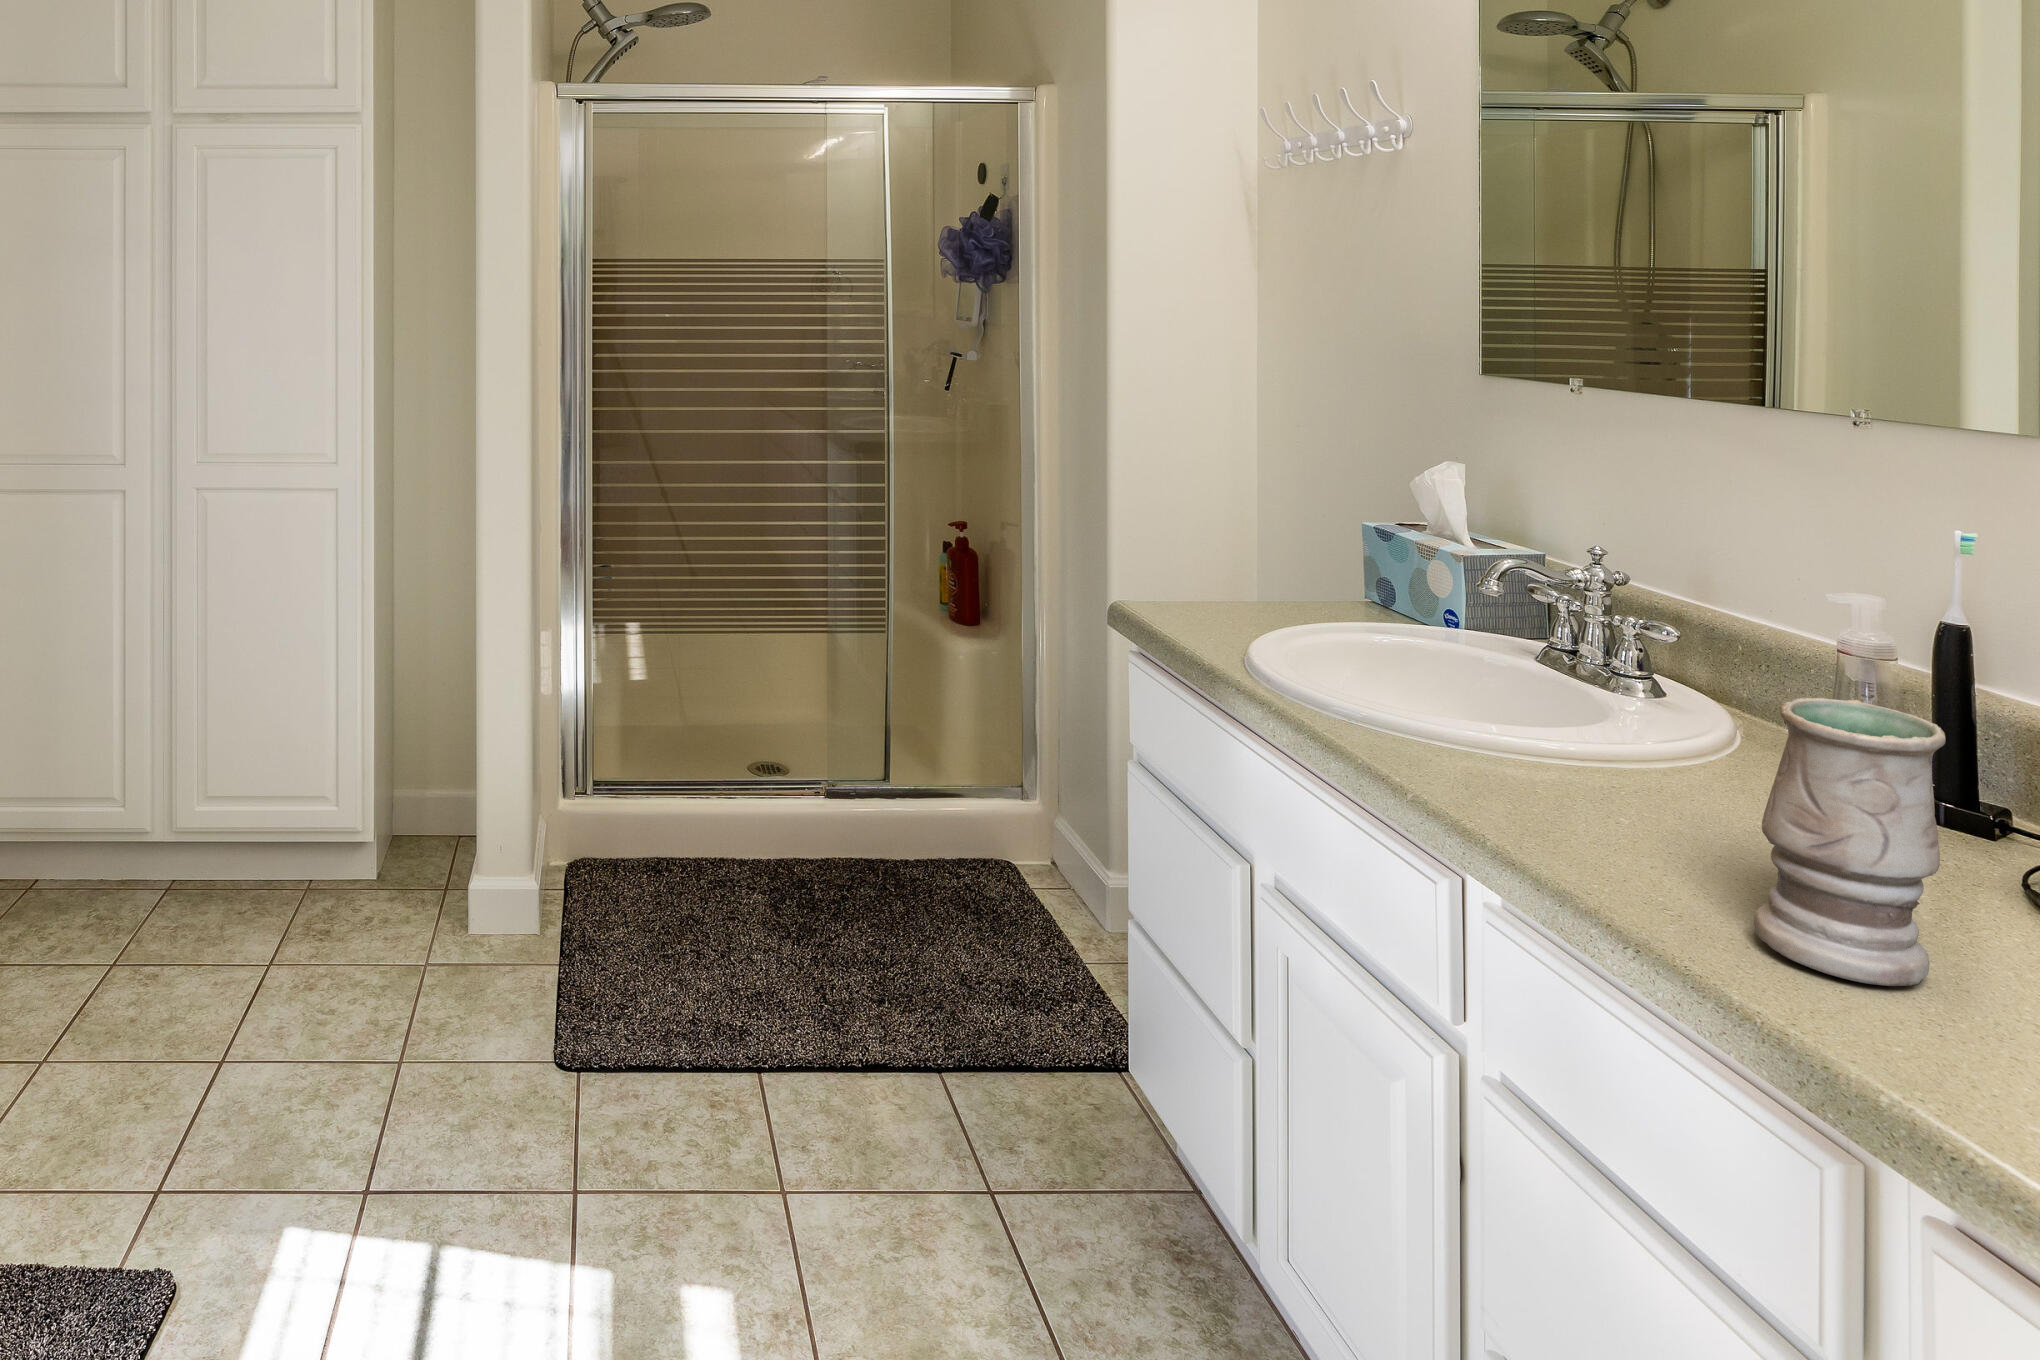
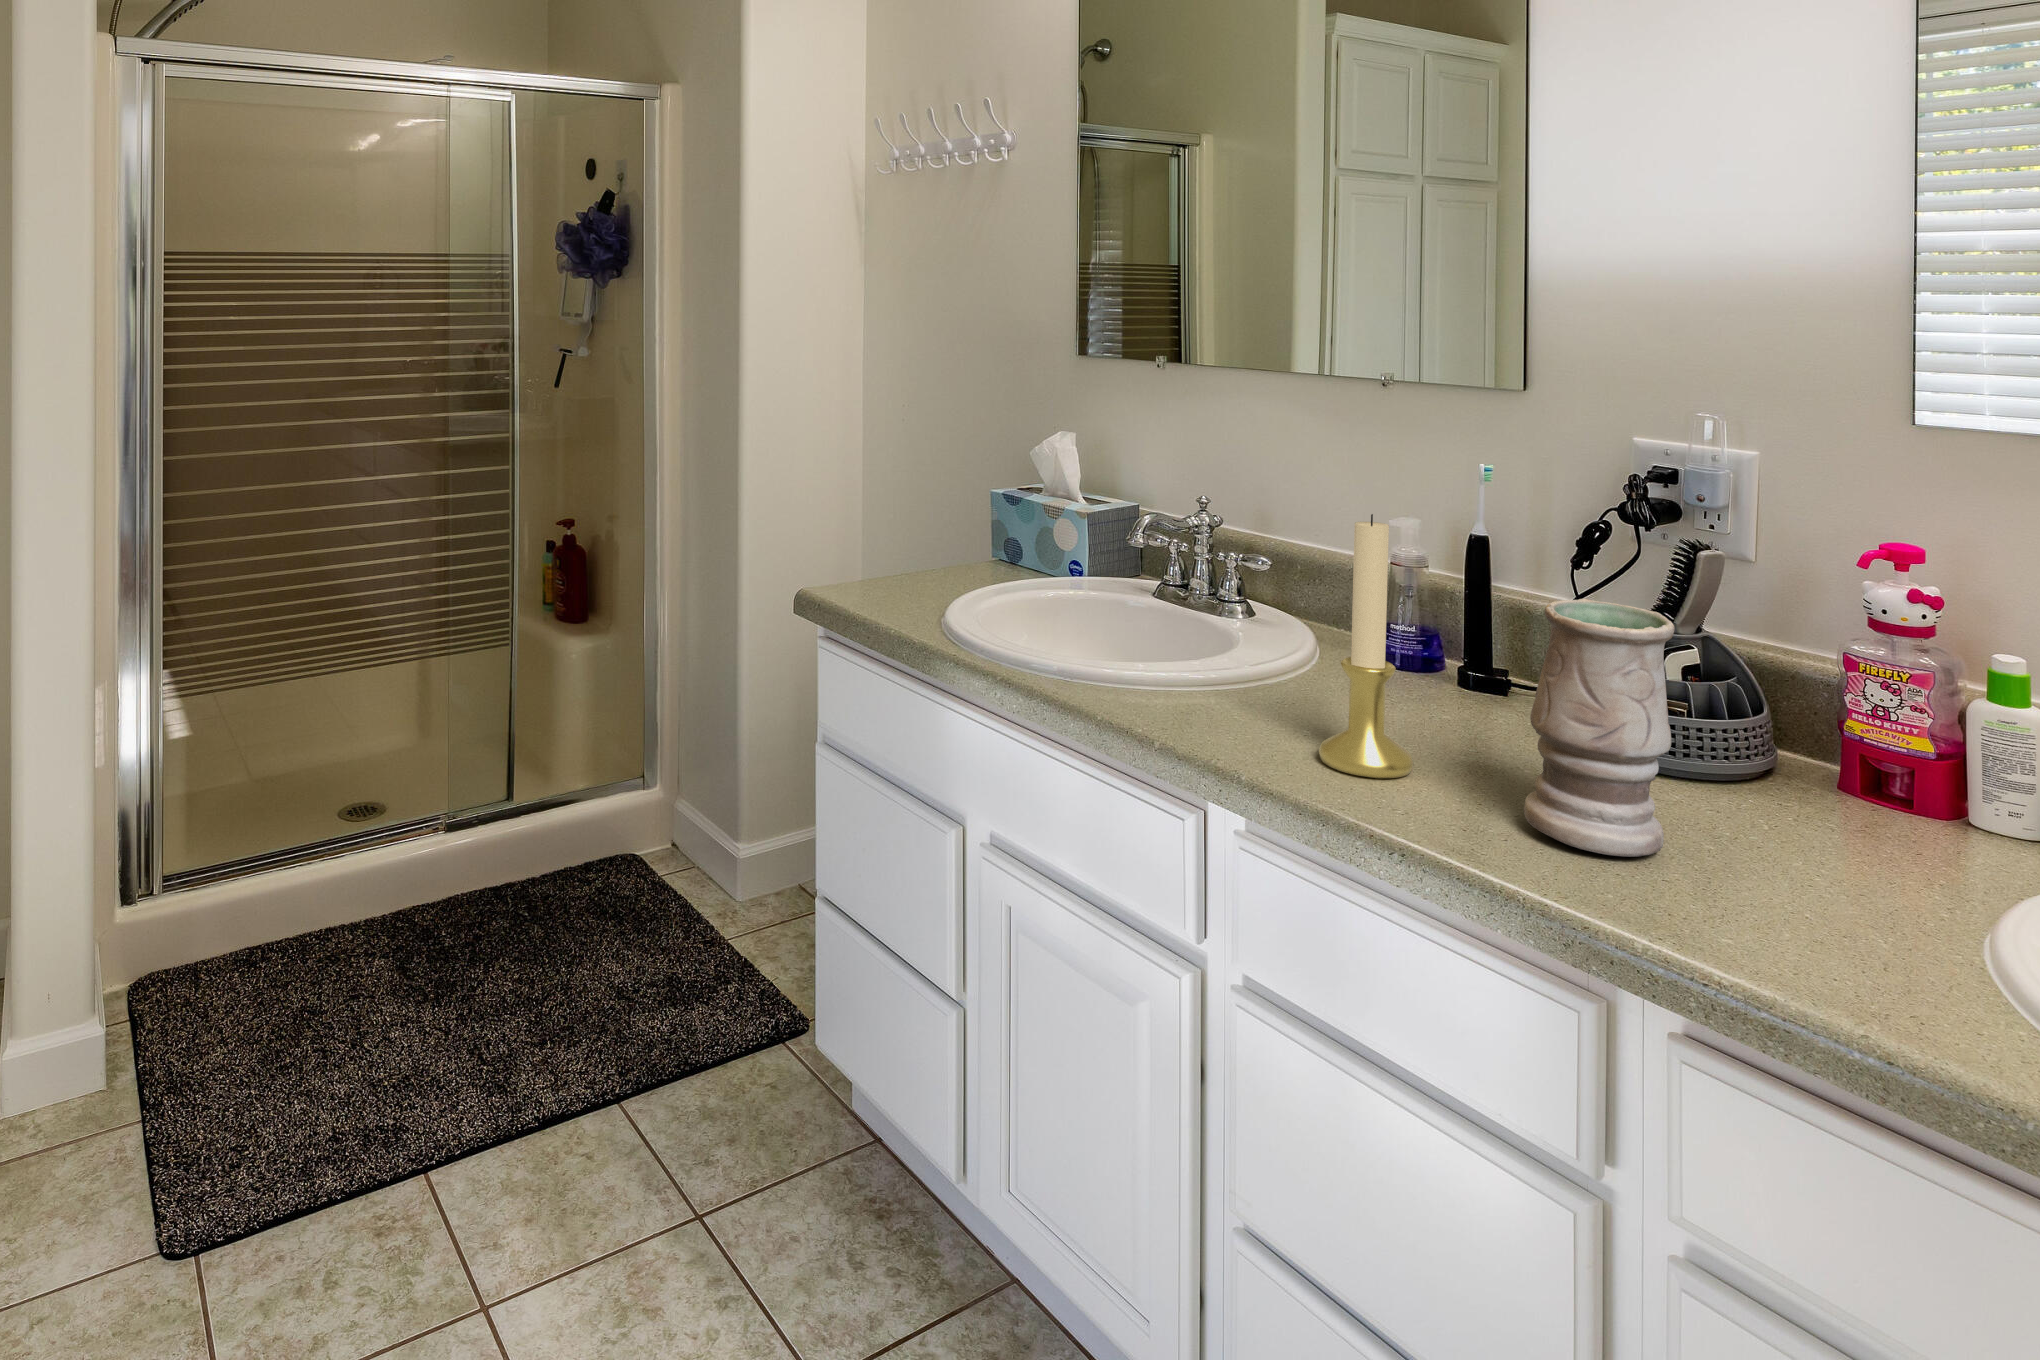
candle holder: none [1567,585,1683,867] -> present [1319,514,1413,778]

